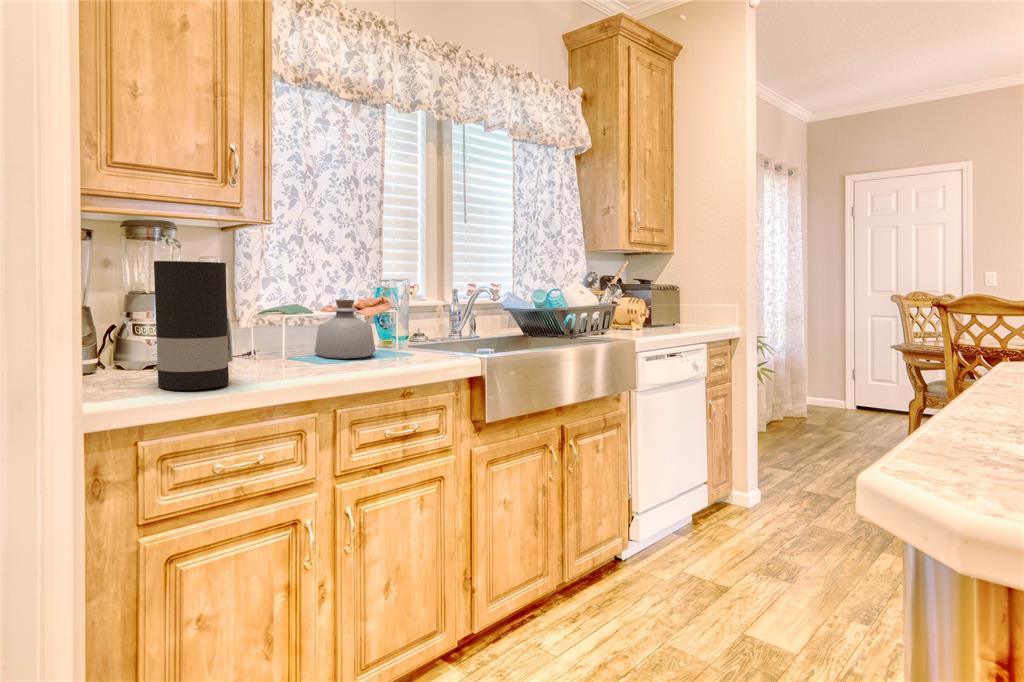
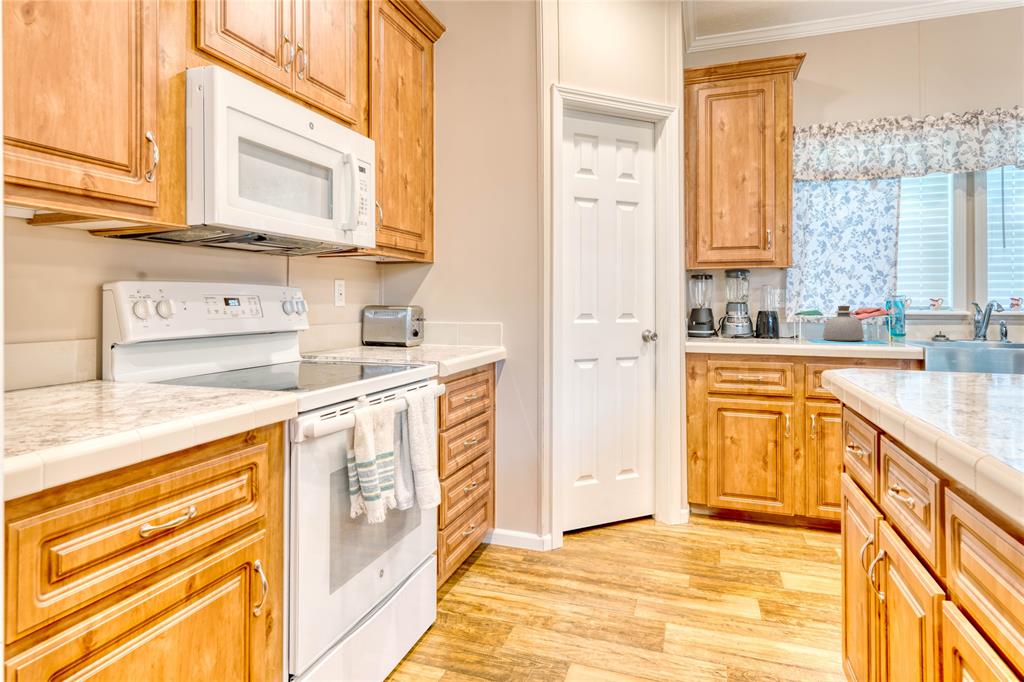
vase: present [154,261,229,390] -> none [722,285,754,342]

